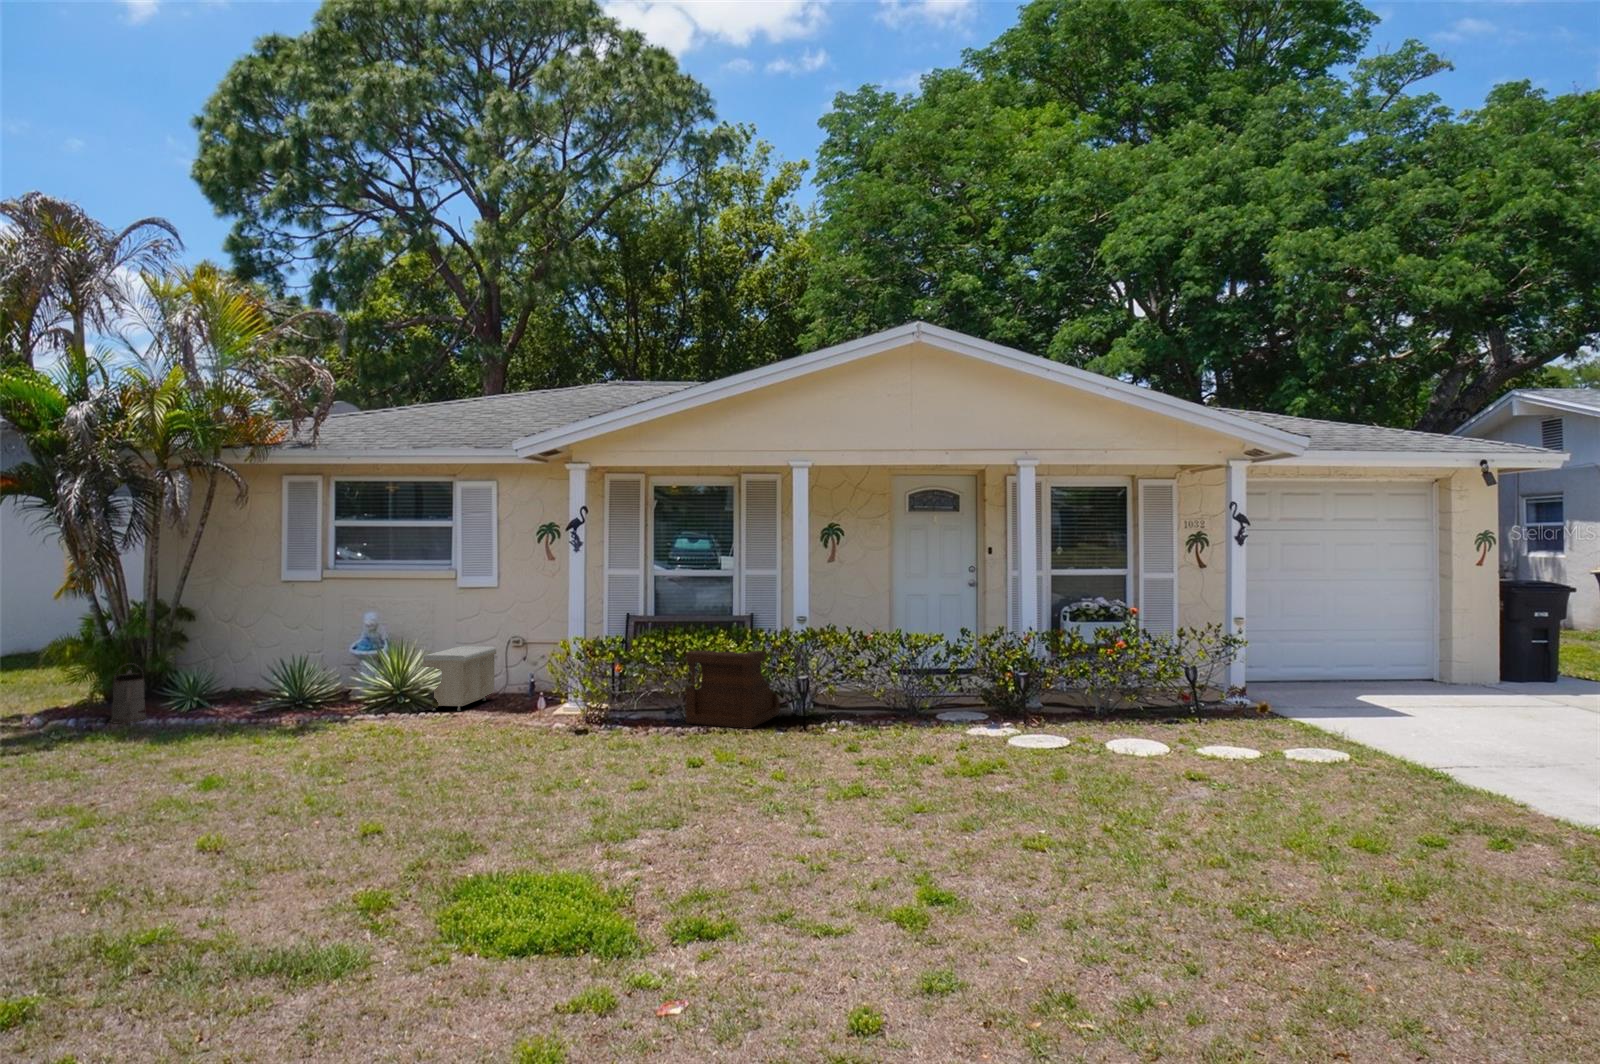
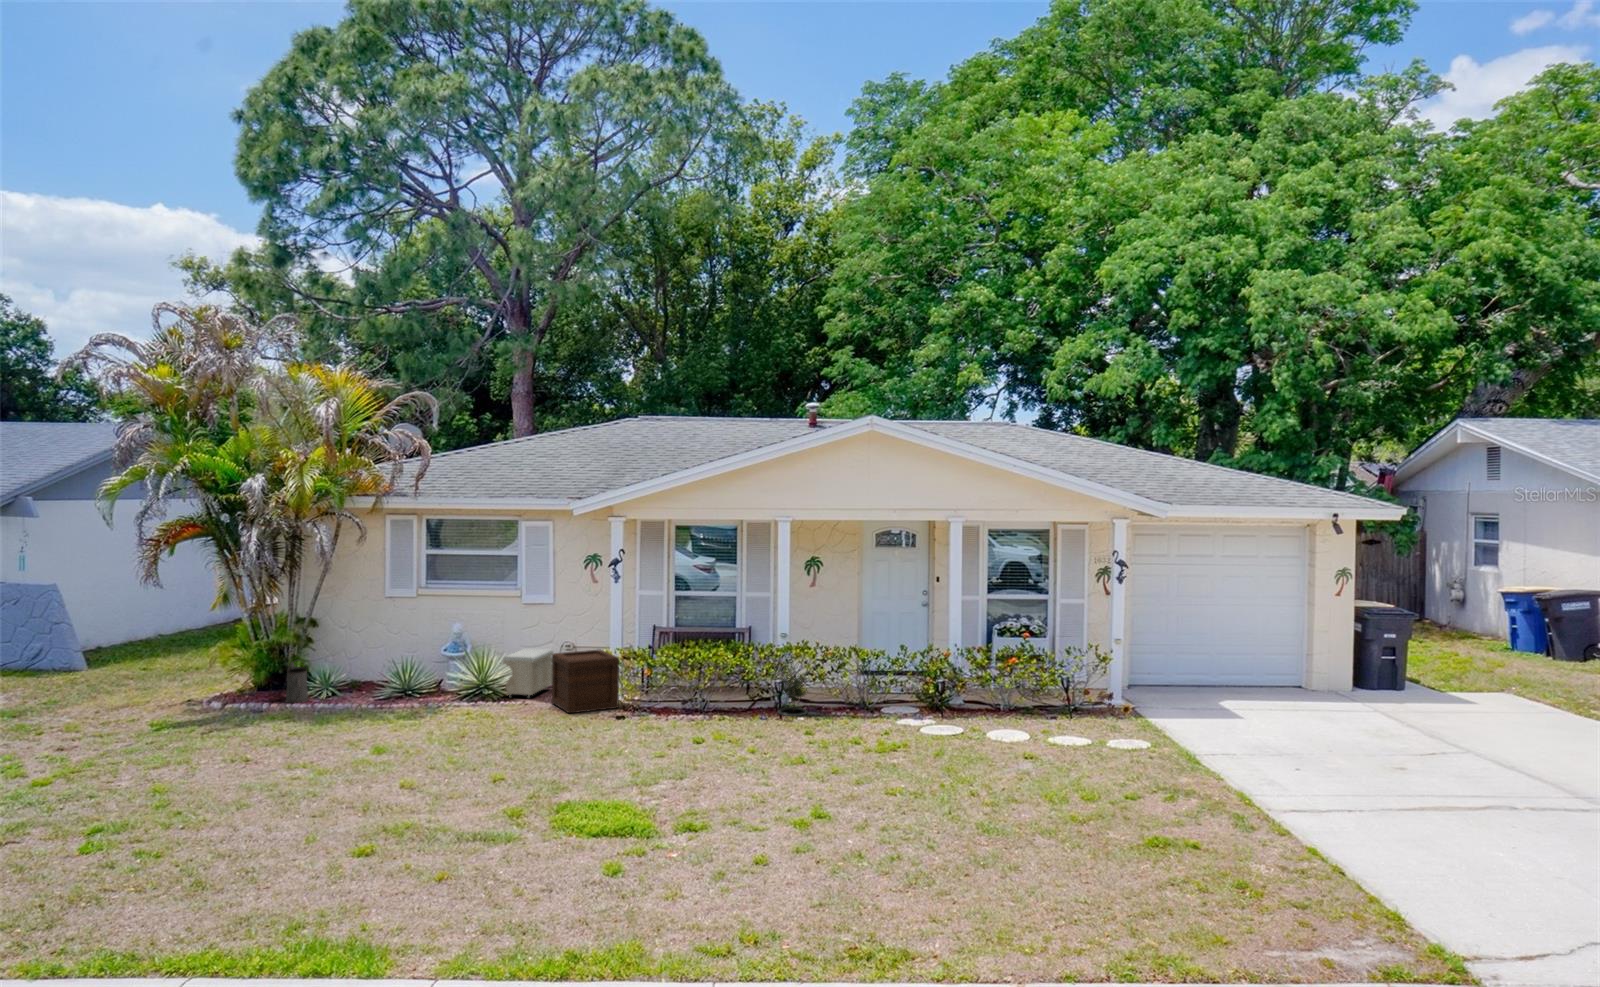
wooden crate: present [685,651,780,729] -> present [552,649,619,713]
potted tree: none [799,651,842,726] -> present [779,664,807,716]

